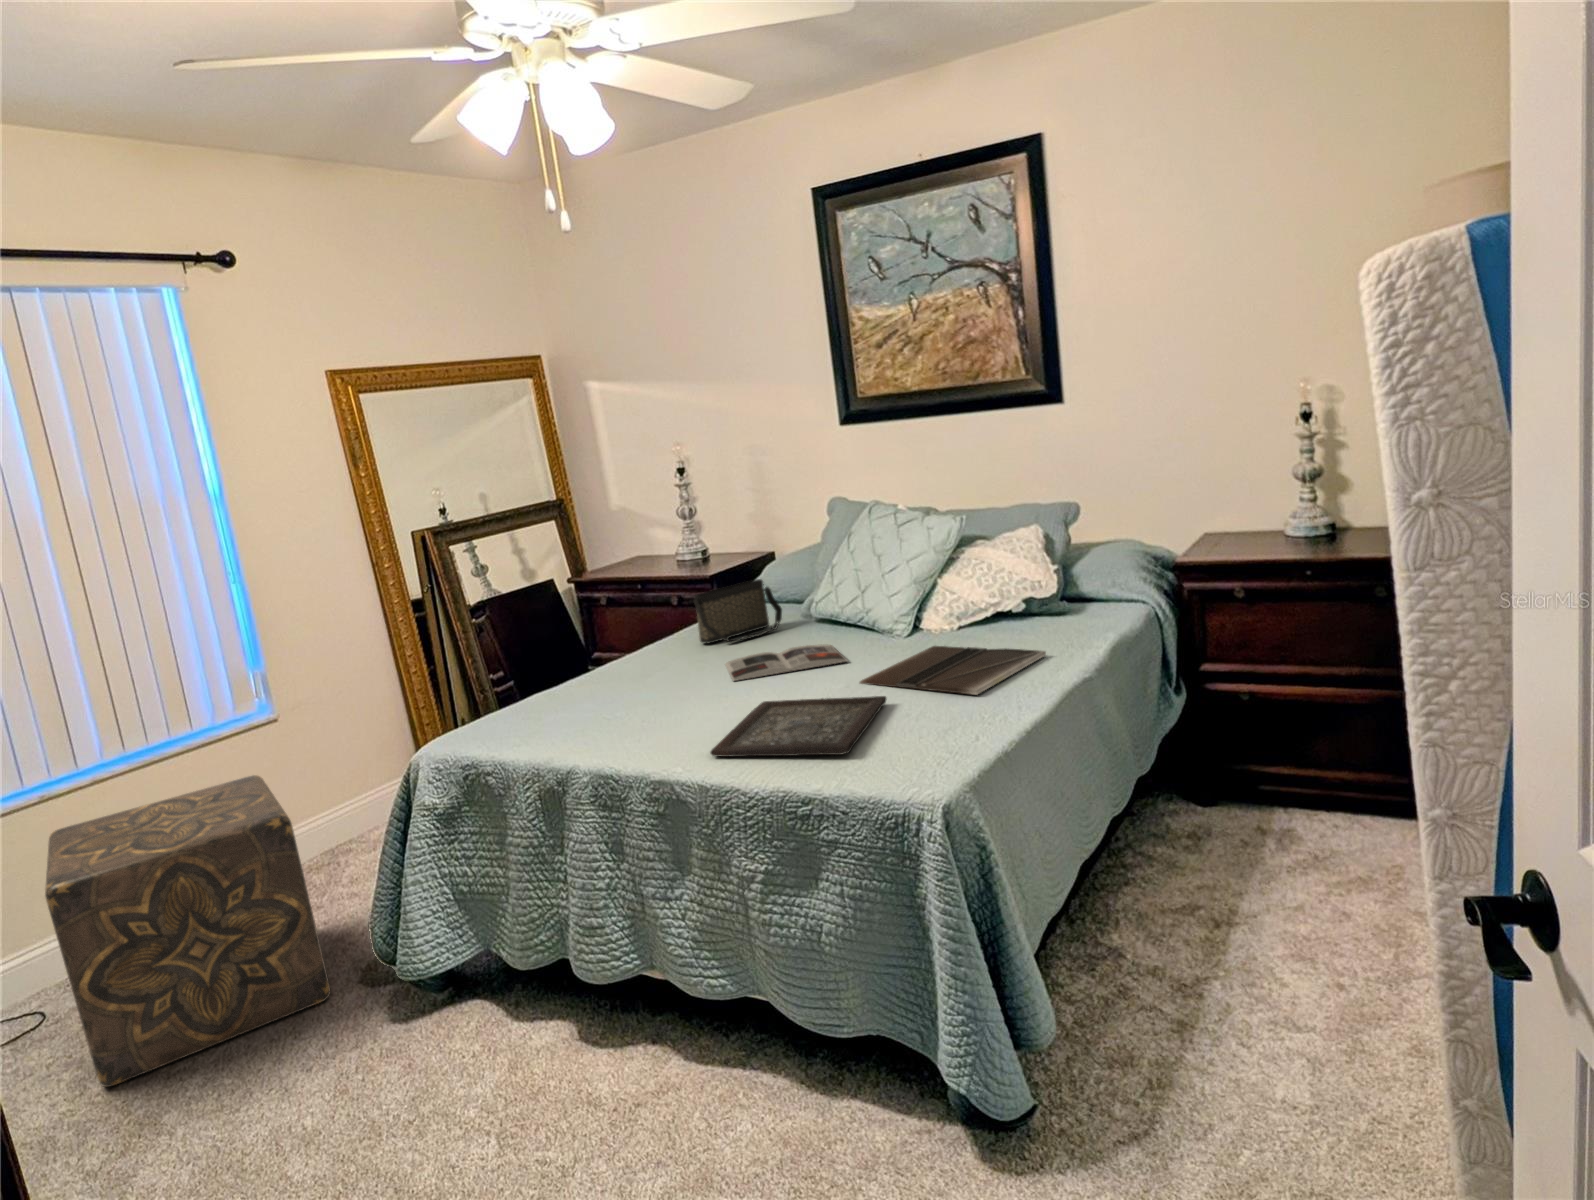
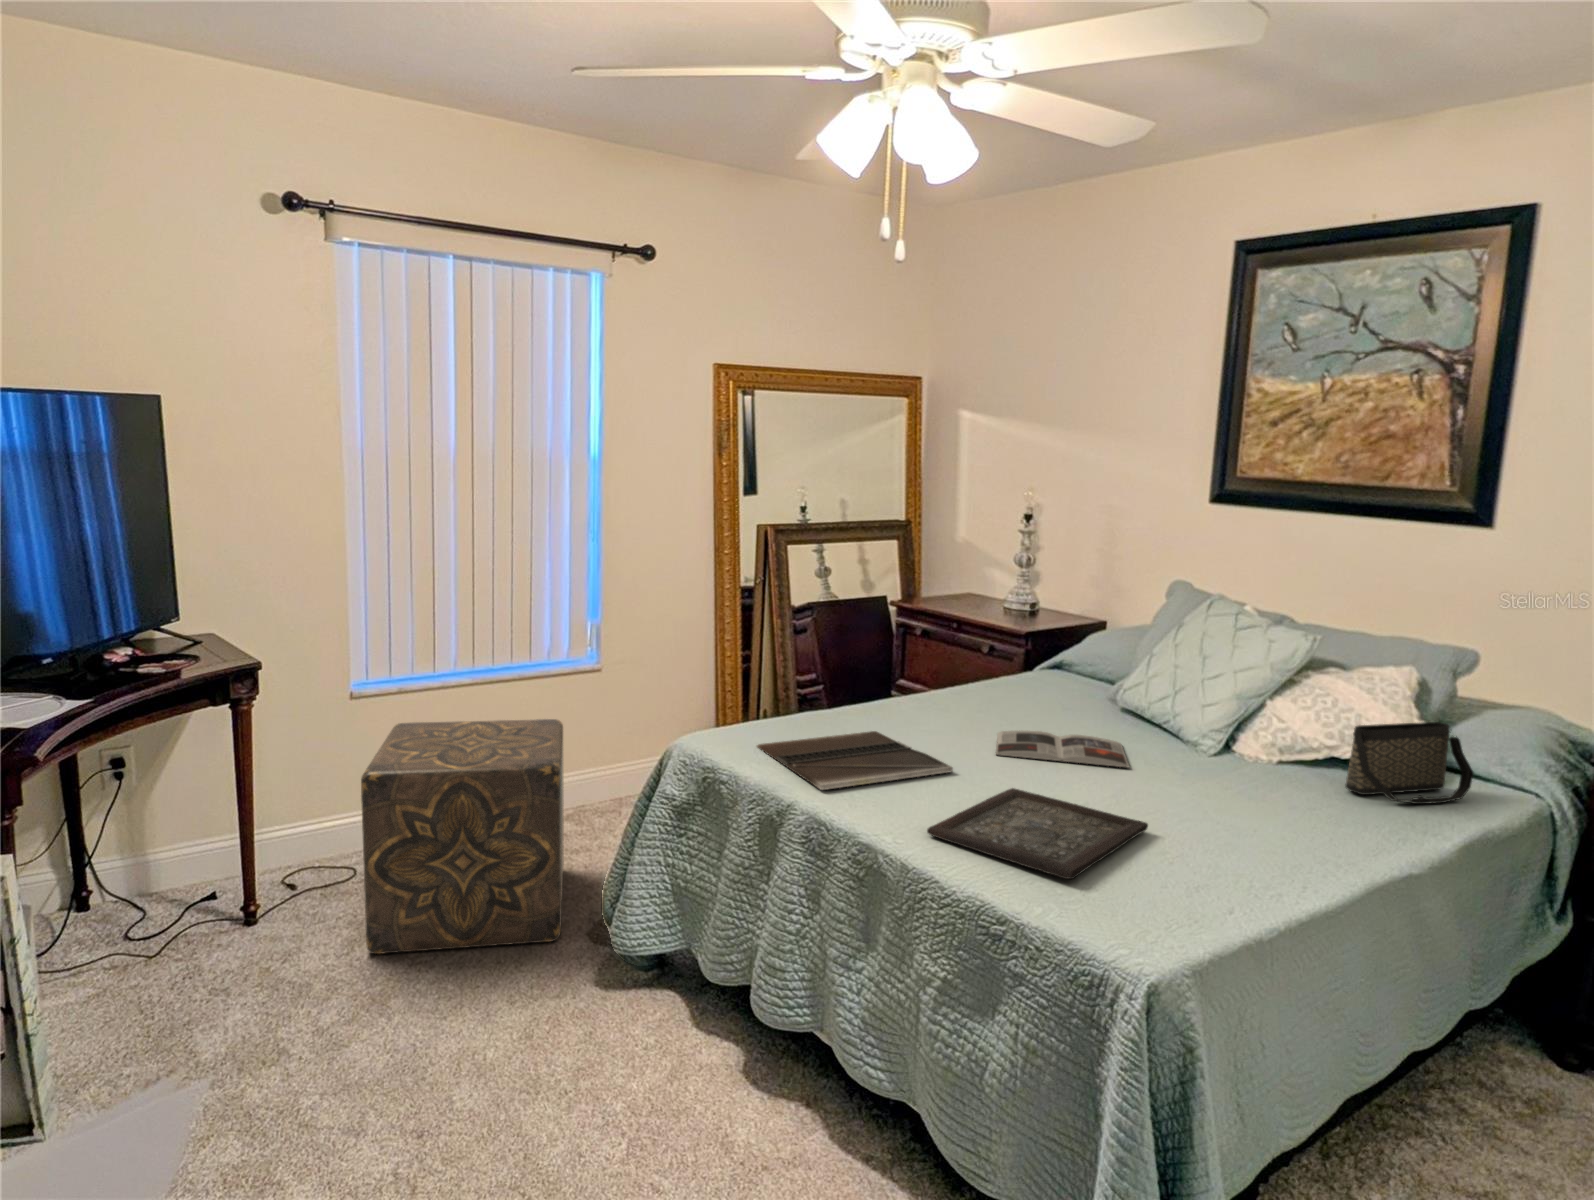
handbag: present [694,579,782,643] -> present [1345,722,1473,804]
laptop: present [860,646,1046,695] -> present [757,731,953,790]

